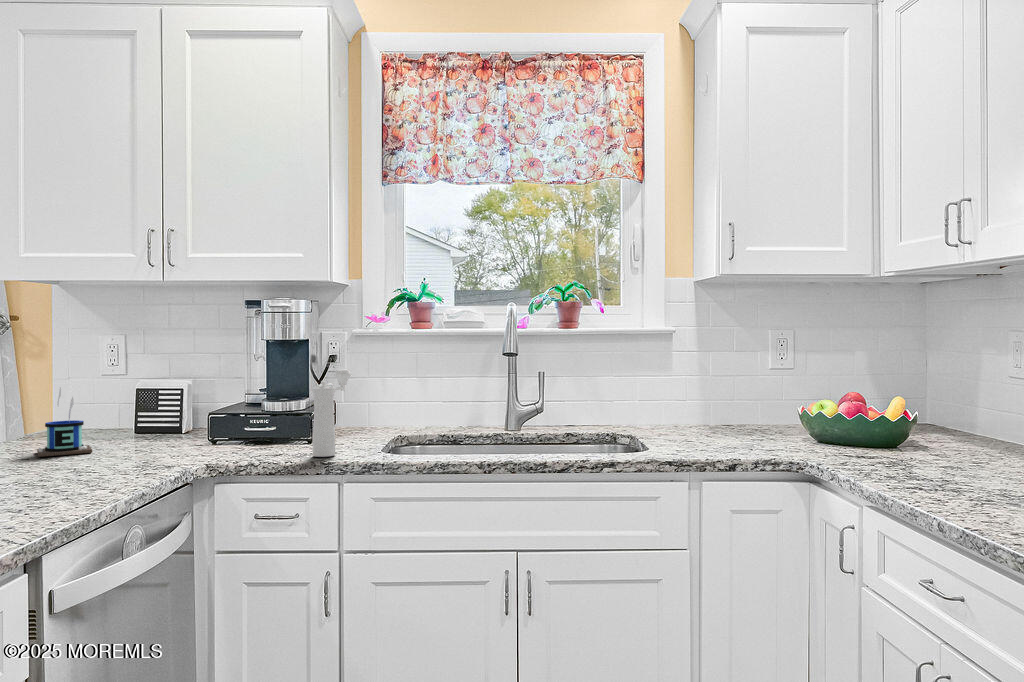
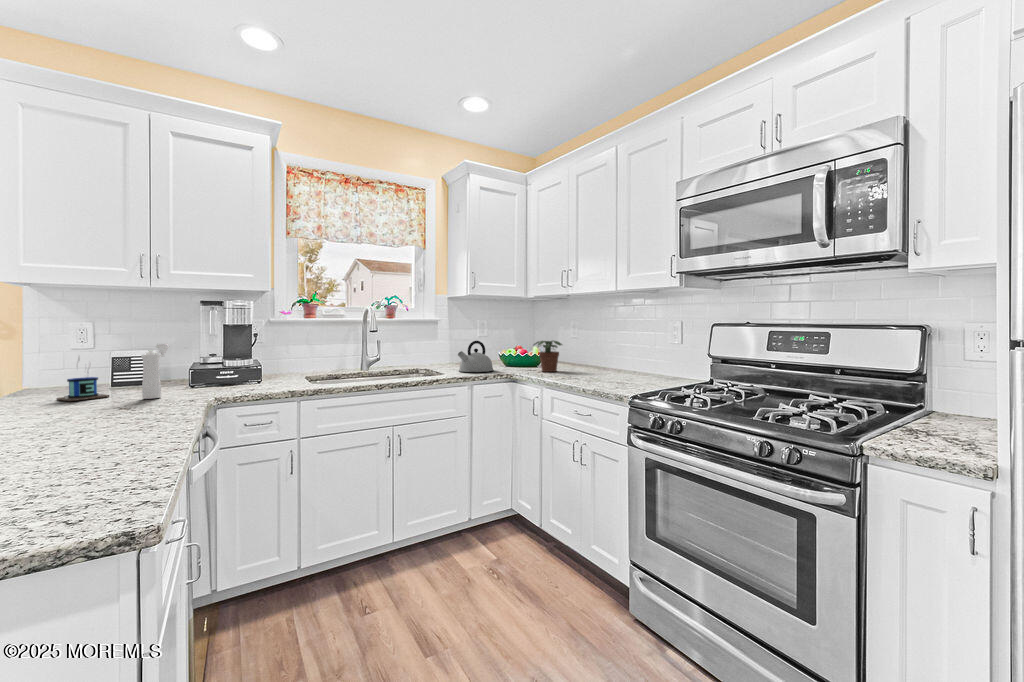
pepper mill: present [312,370,351,457] -> present [141,344,169,399]
kettle: none [682,375,772,451] -> present [458,341,493,372]
potted plant: none [879,381,972,468] -> present [534,341,562,372]

